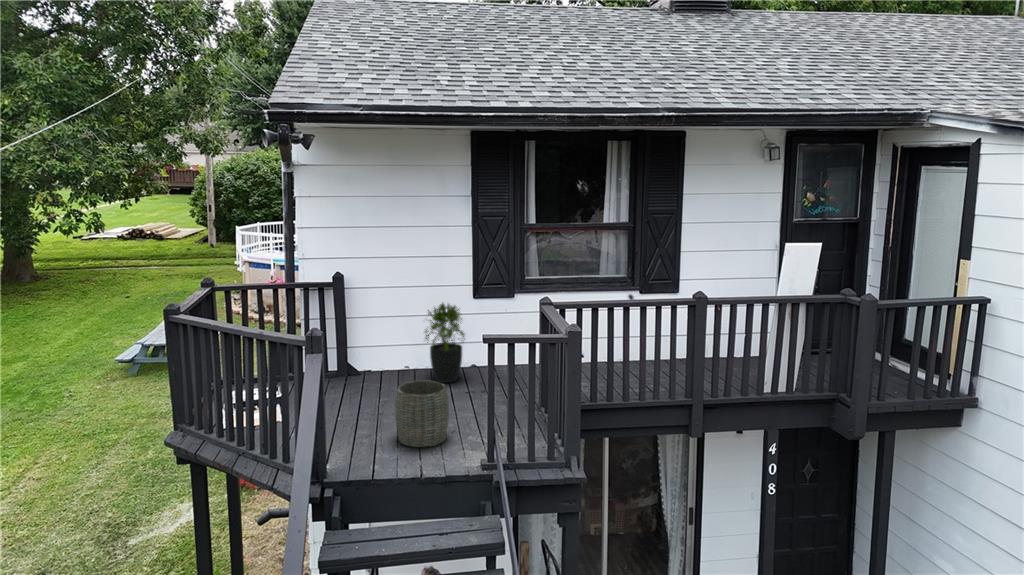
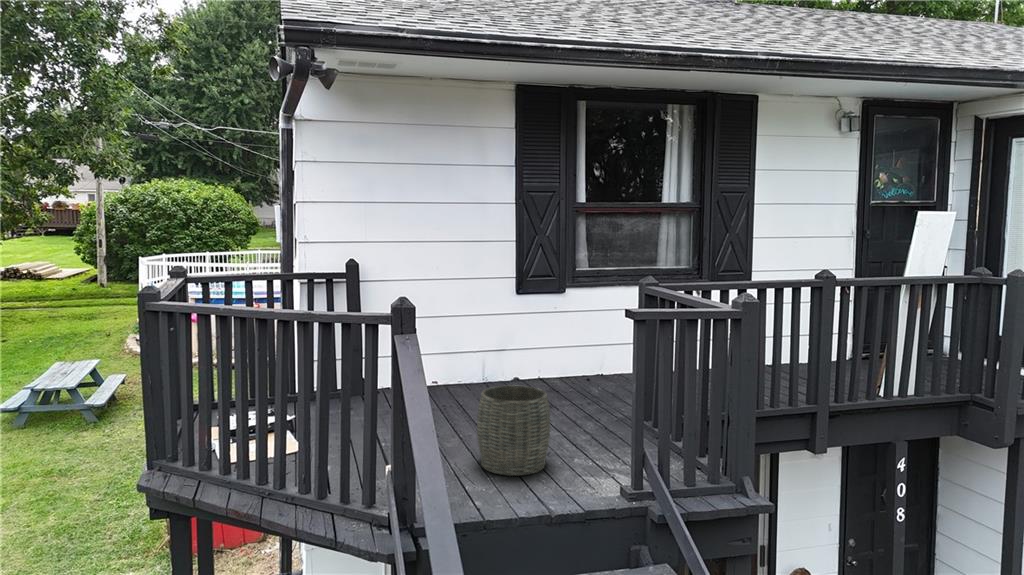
potted plant: present [425,303,465,383] -> none [461,294,524,398]

